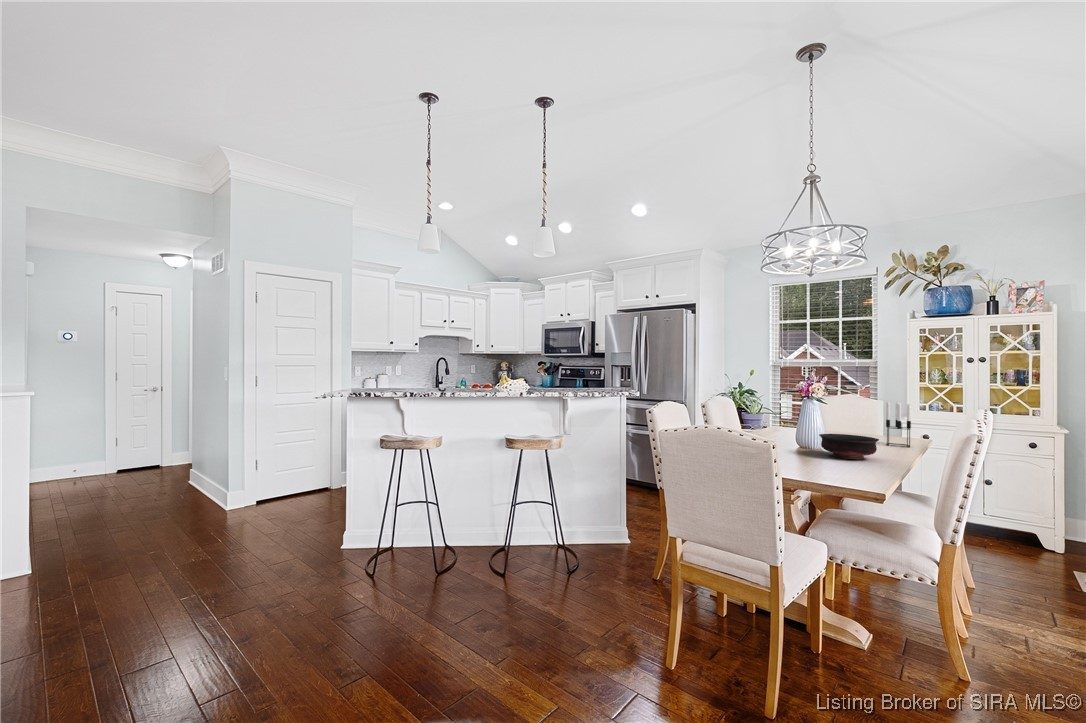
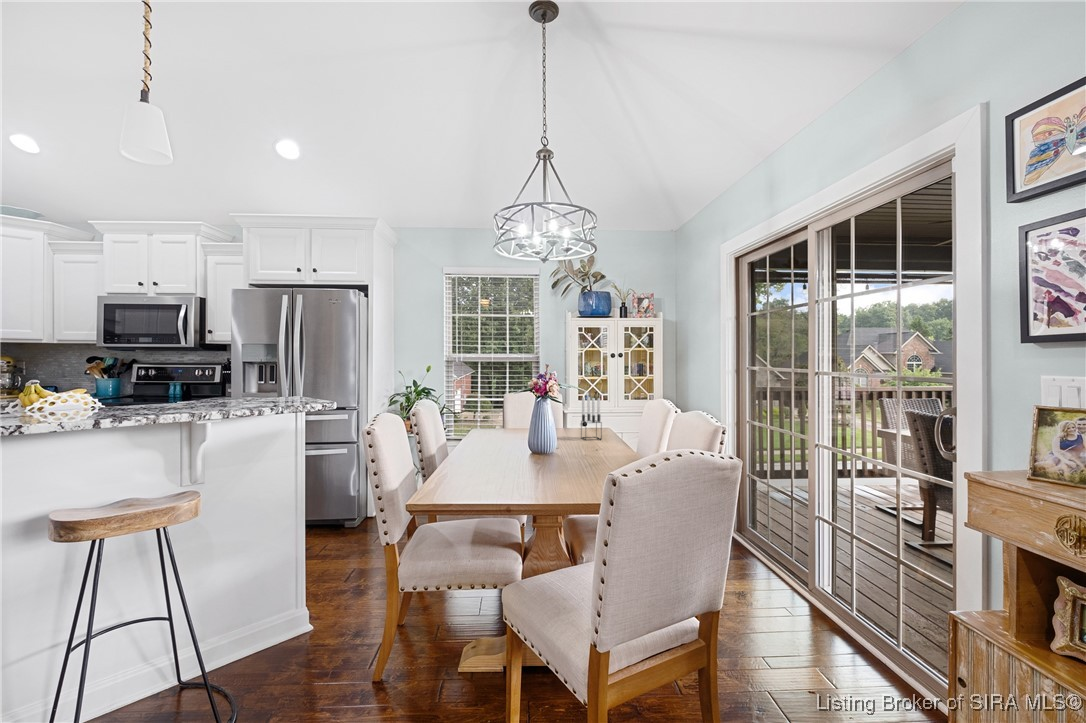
bowl: present [819,434,879,459] -> none [553,436,607,463]

